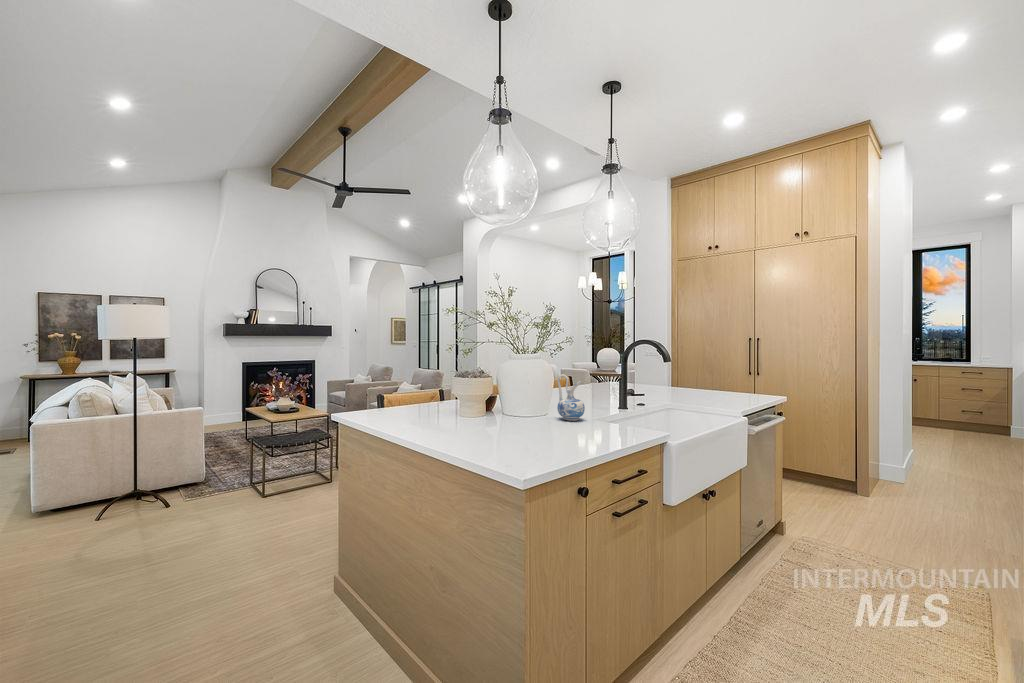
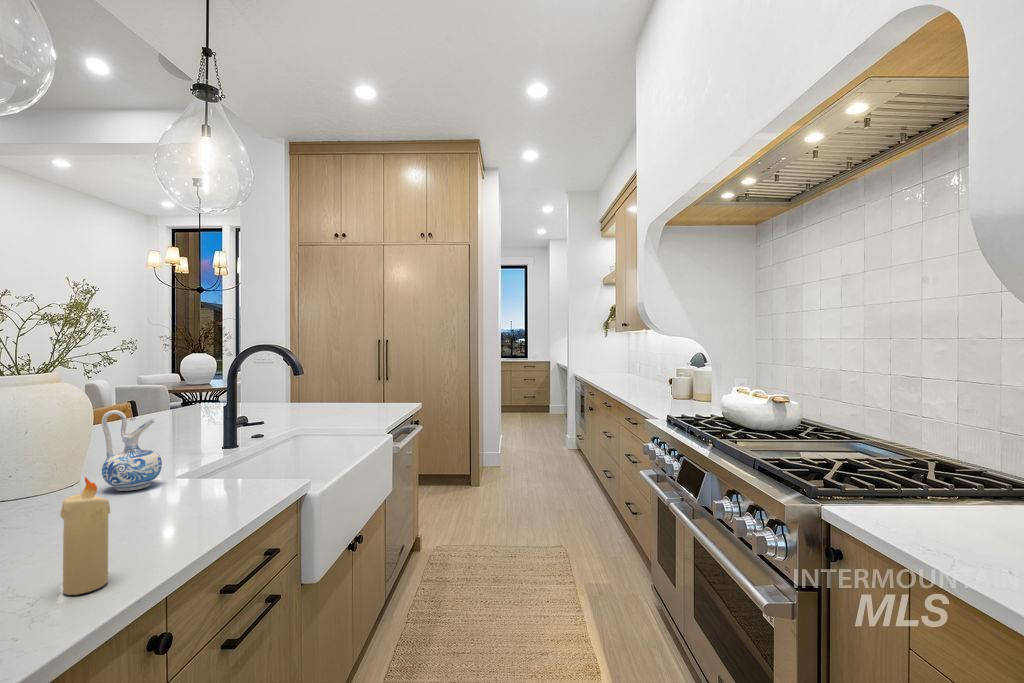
candle: none [544,399,562,454] -> present [60,477,110,595]

